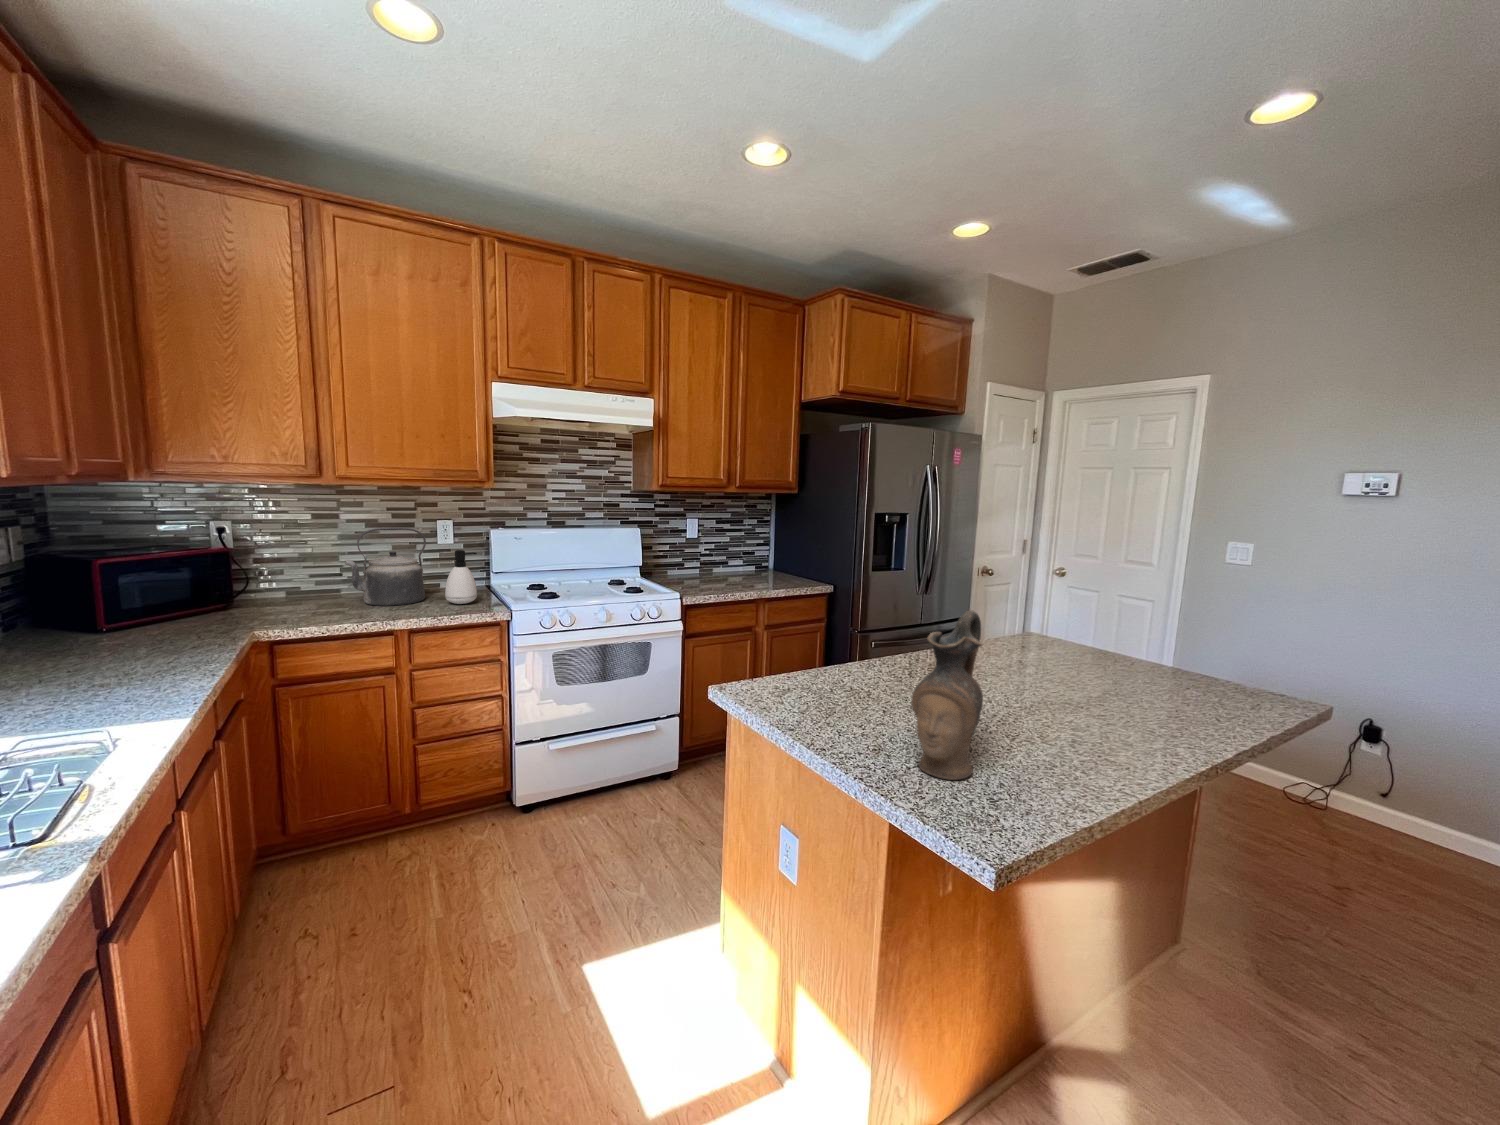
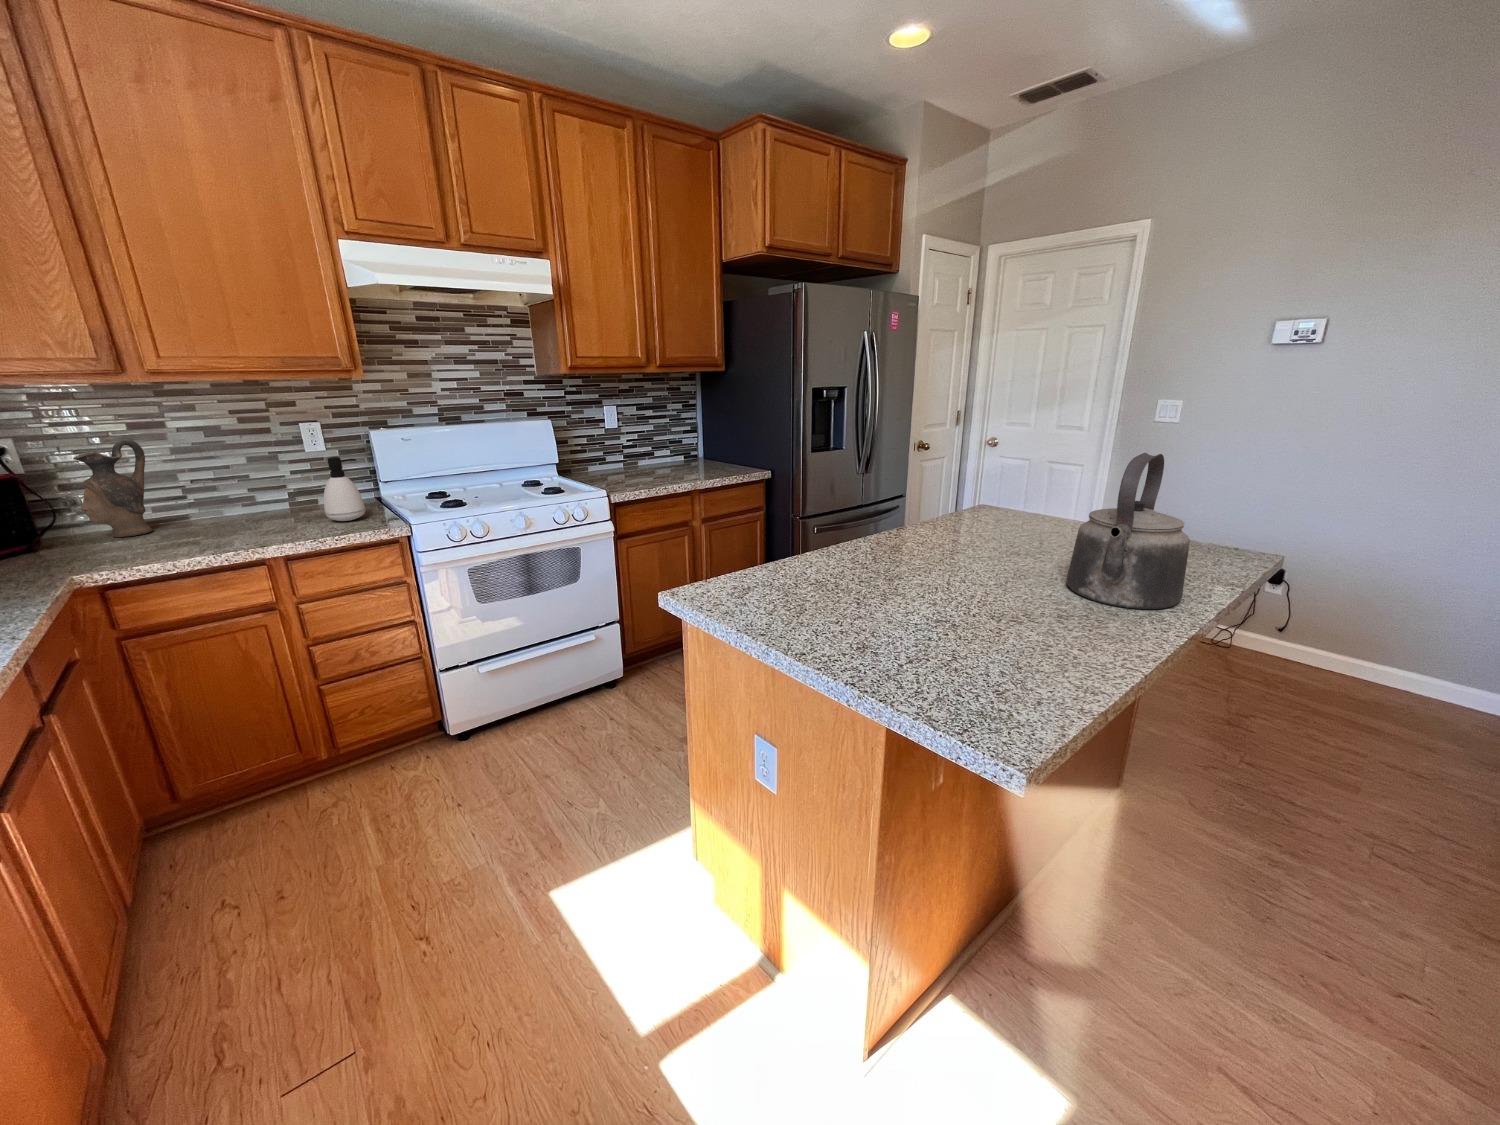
kettle: present [345,528,426,606] -> present [1067,453,1190,609]
ceramic pitcher: present [911,611,983,780] -> present [73,439,153,537]

